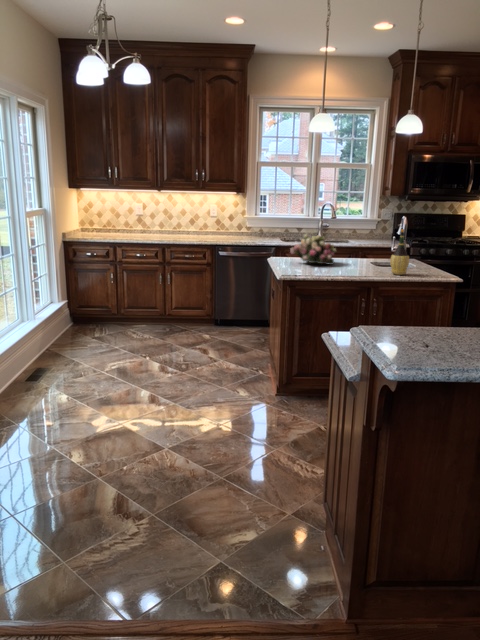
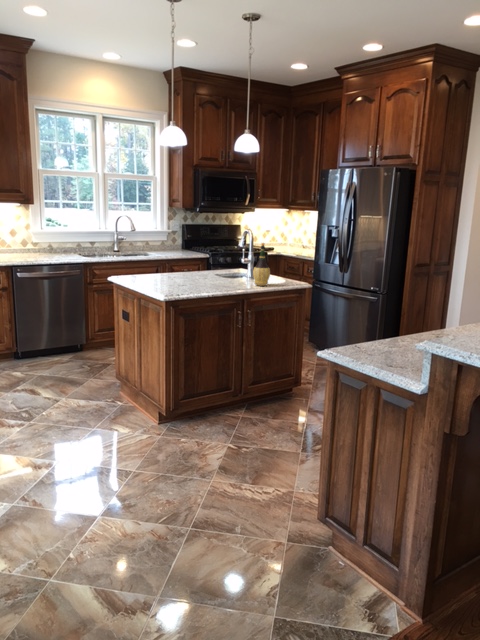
flower arrangement: present [290,234,336,265] -> none [146,250,191,280]

